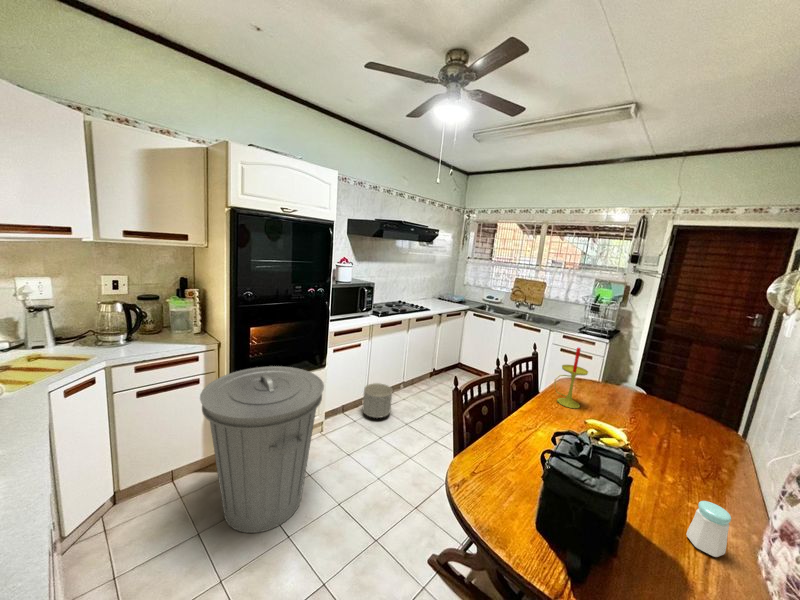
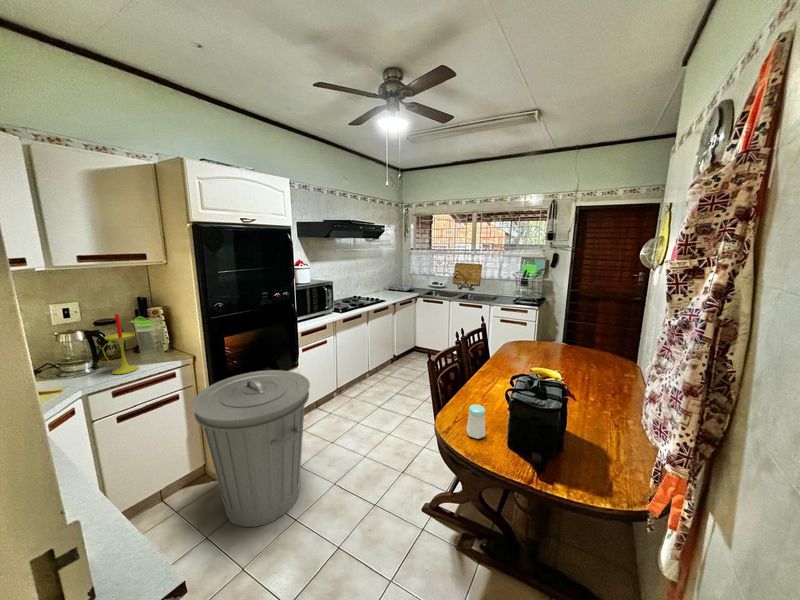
candle: present [555,348,588,408] -> present [102,314,138,374]
planter: present [363,383,392,418] -> none [335,375,362,407]
salt shaker: present [686,501,731,557] -> present [467,404,486,439]

